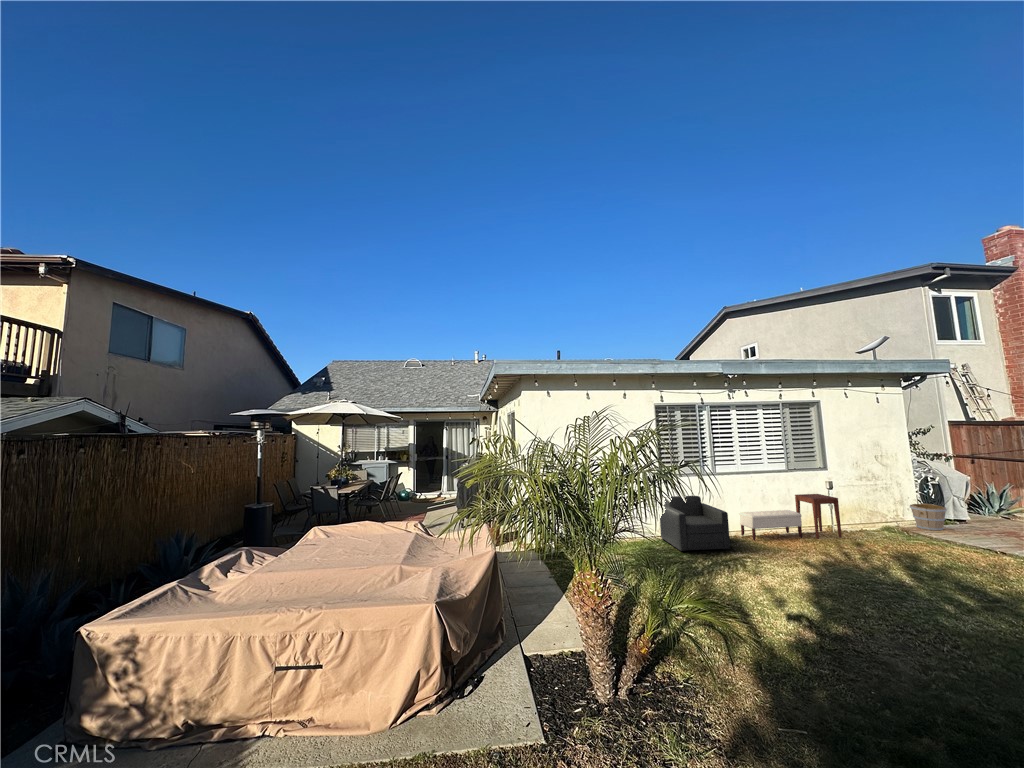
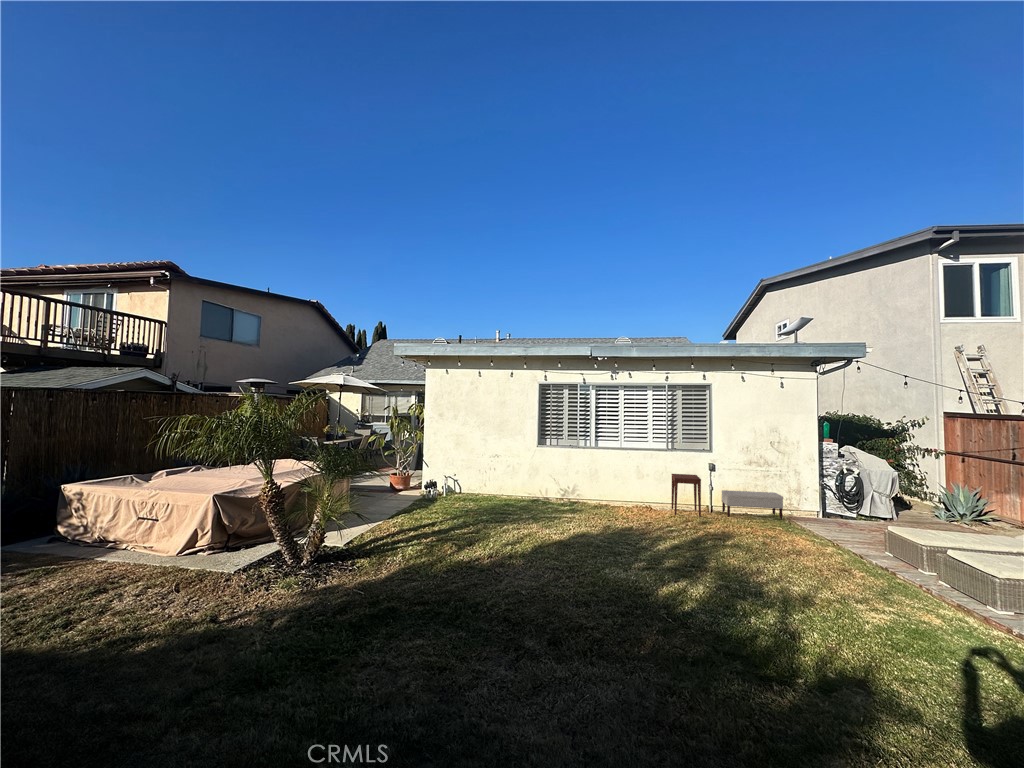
armchair: present [660,496,730,551] -> none [530,465,577,513]
wooden bucket: present [910,503,947,531] -> none [804,495,837,523]
bench: present [739,510,802,540] -> present [722,490,783,520]

